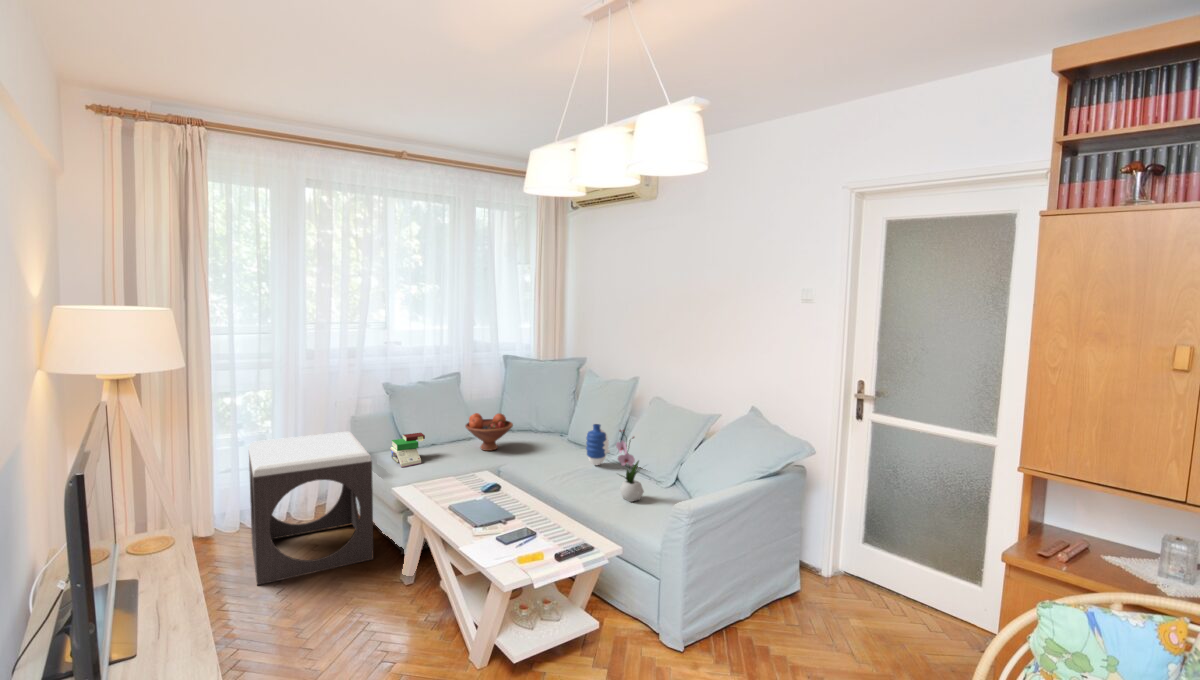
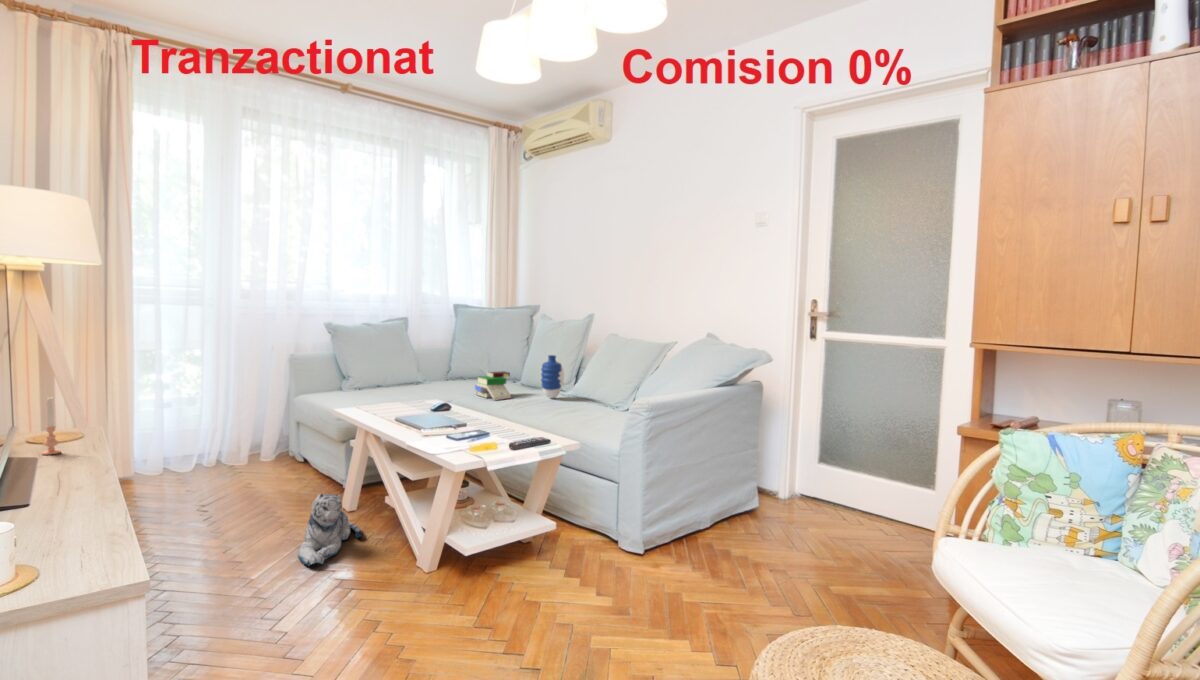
fruit bowl: present [465,413,513,451] -> none [415,353,465,390]
flower arrangement: present [616,430,644,502] -> none [572,344,605,418]
footstool: present [249,432,373,585] -> none [175,367,313,515]
book: present [390,433,425,467] -> present [475,371,511,401]
candle: none [149,527,164,578] -> present [42,397,61,455]
plush toy: none [364,583,421,657] -> present [298,494,362,566]

